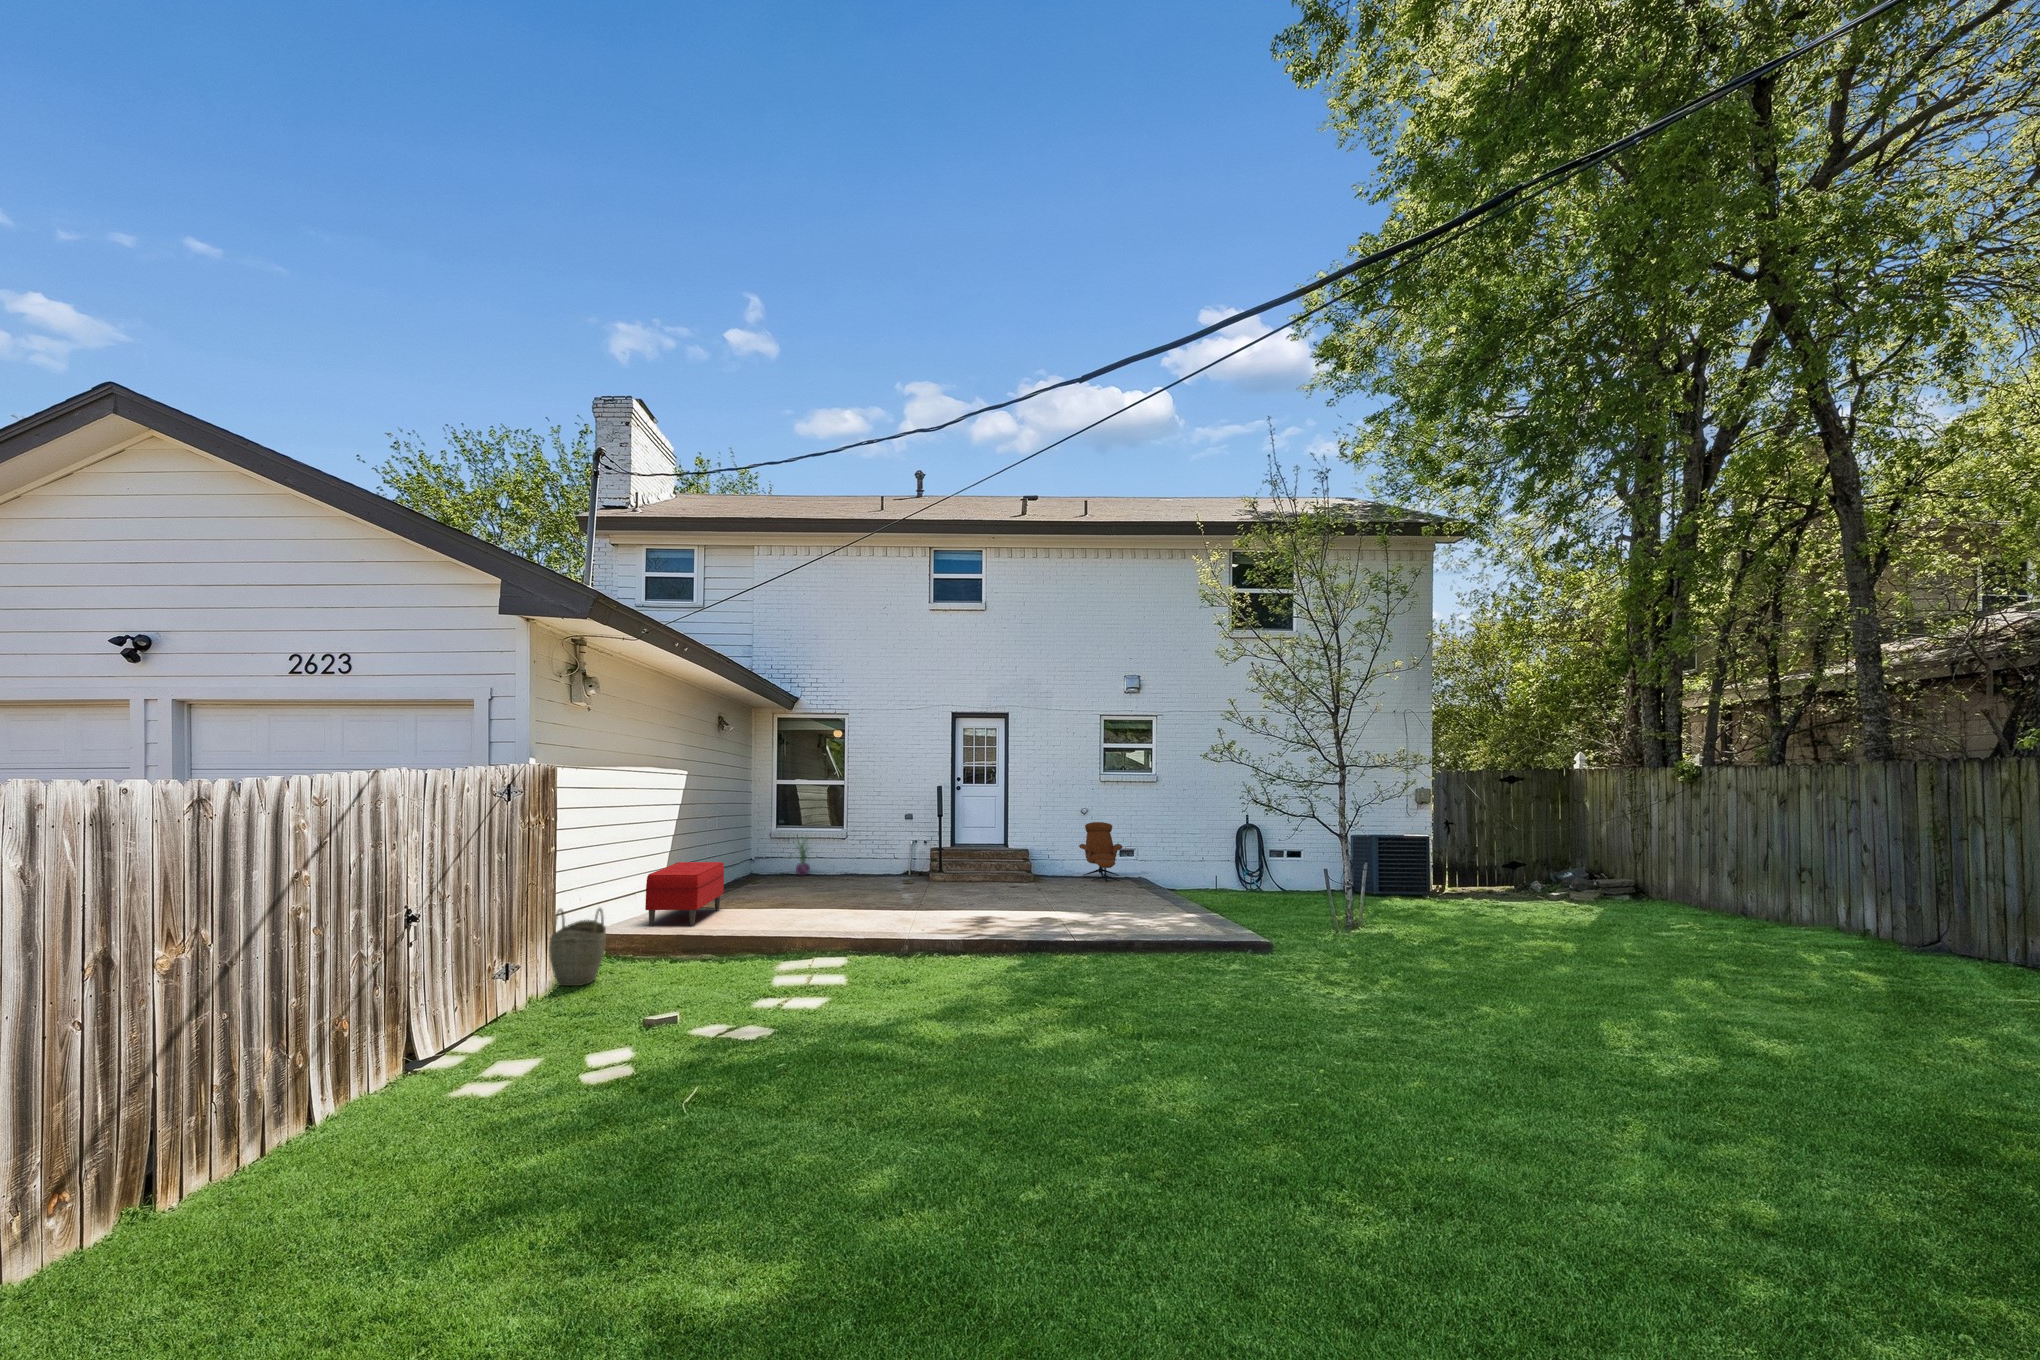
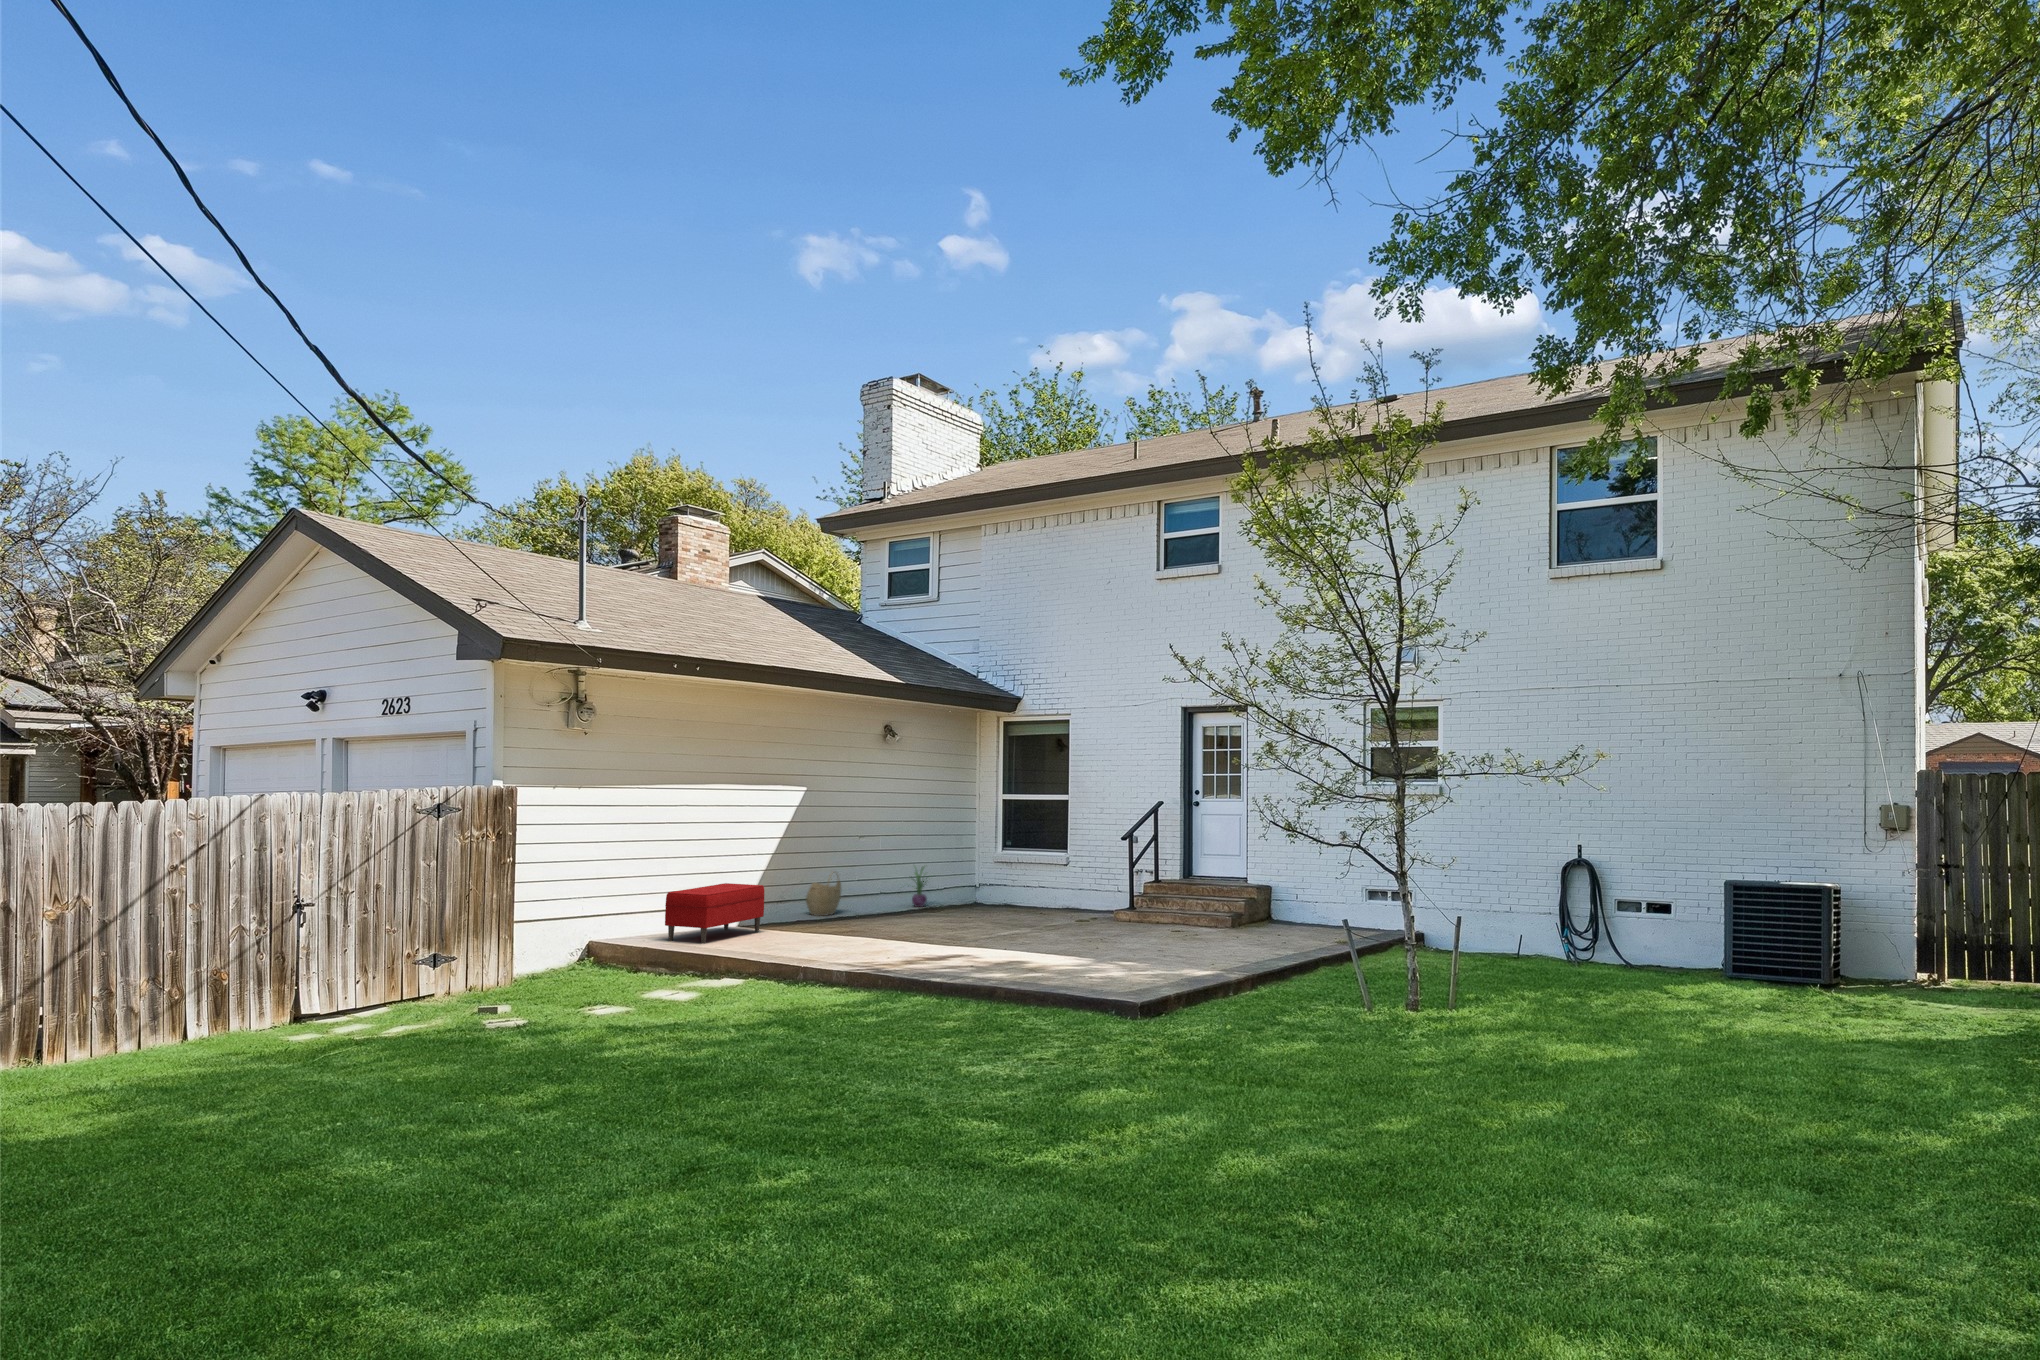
lounge chair: present [1079,822,1122,882] -> none [1206,865,1258,934]
woven basket: present [549,908,606,986] -> present [806,872,841,916]

